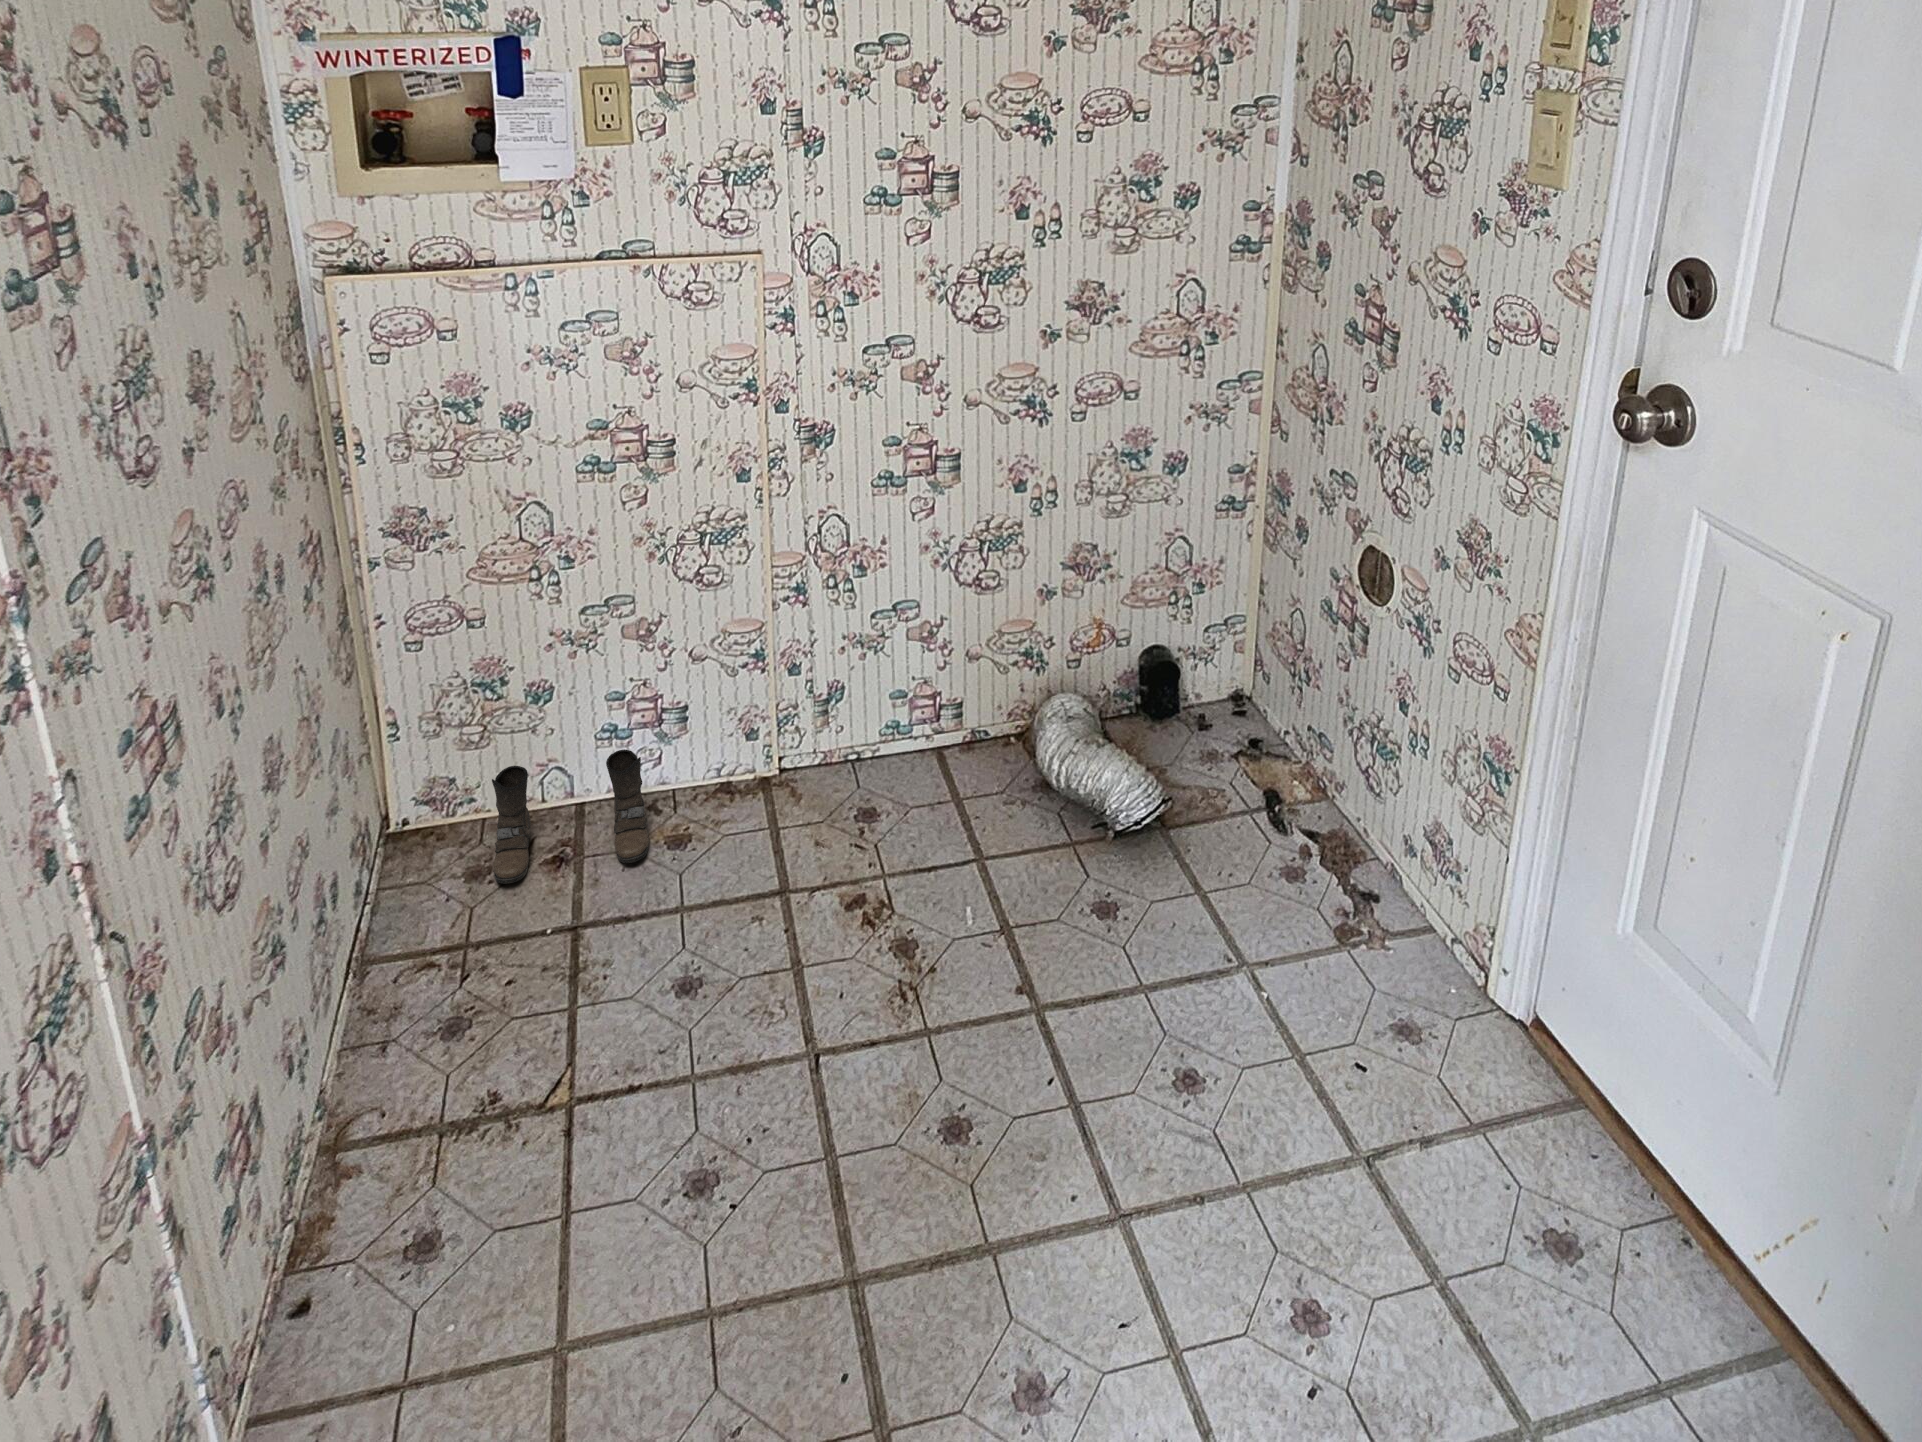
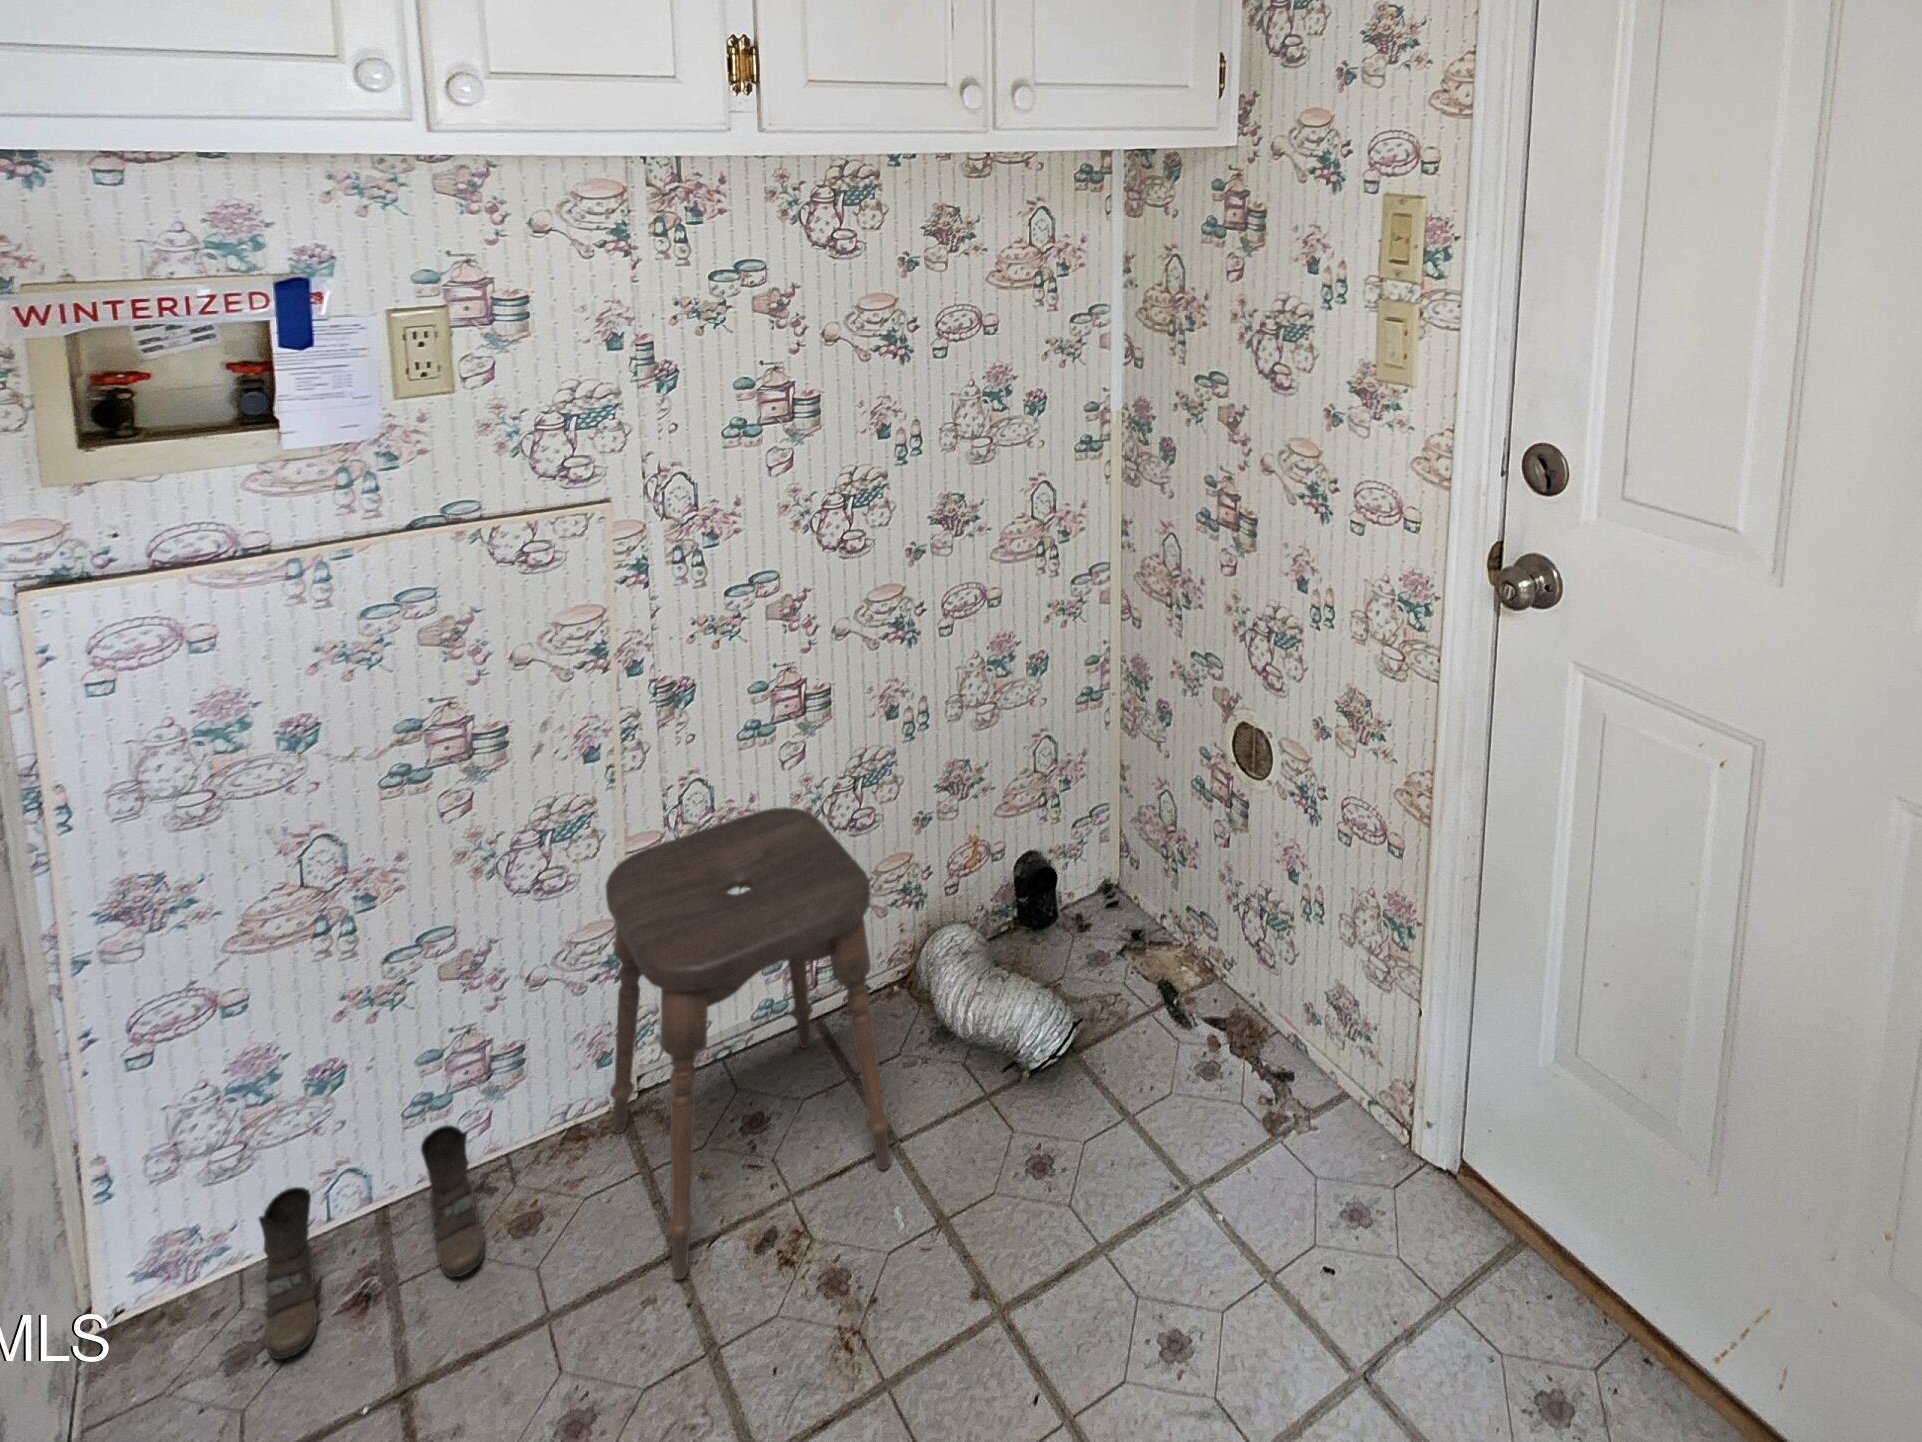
stool: none [748,549,973,912] -> present [605,807,890,1280]

